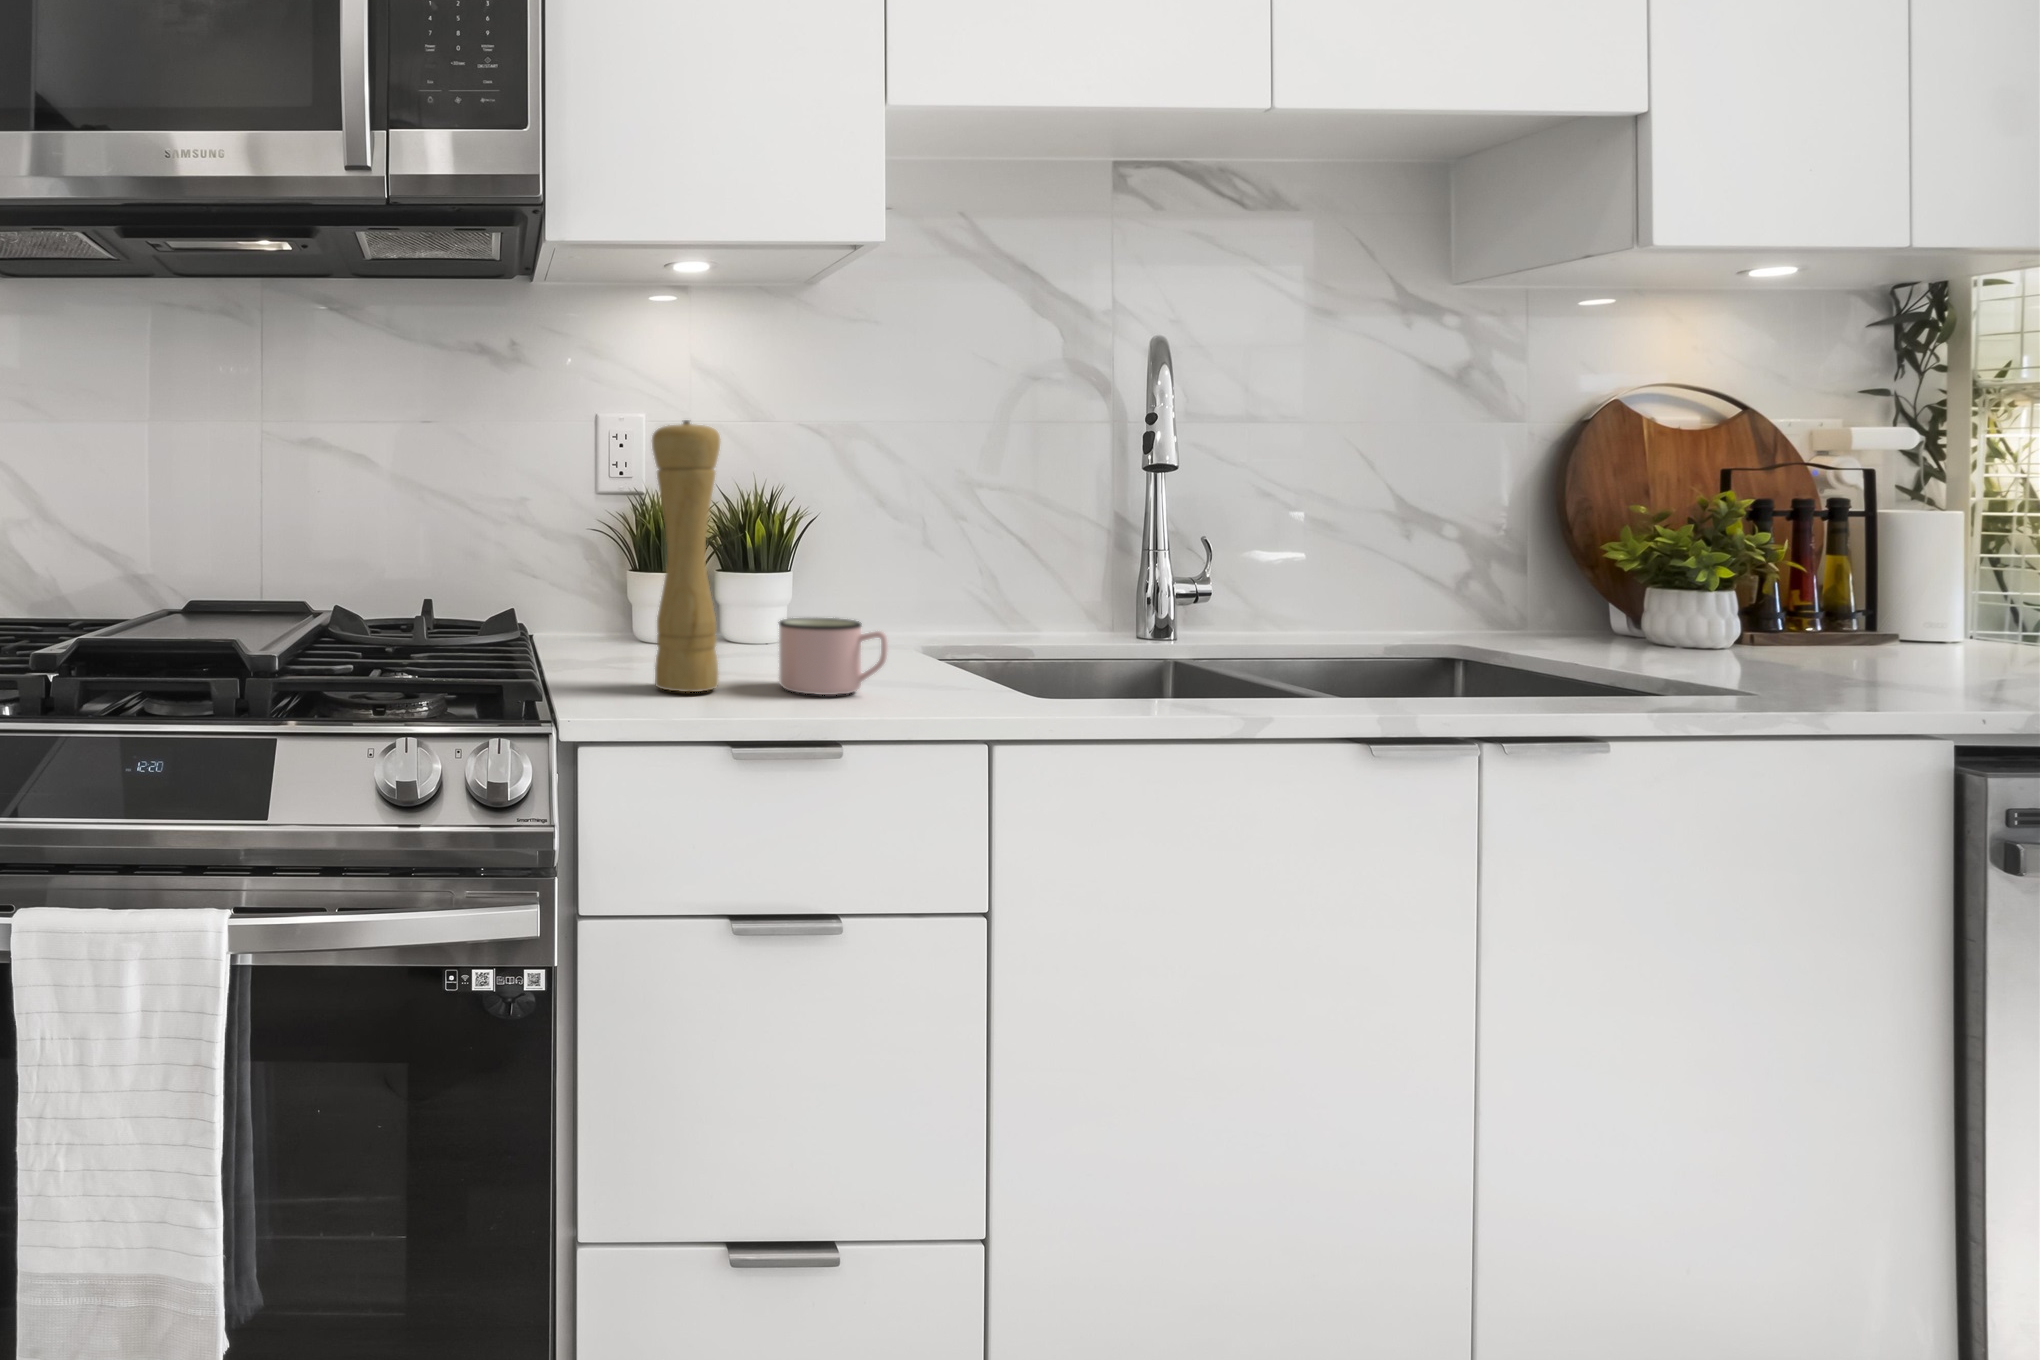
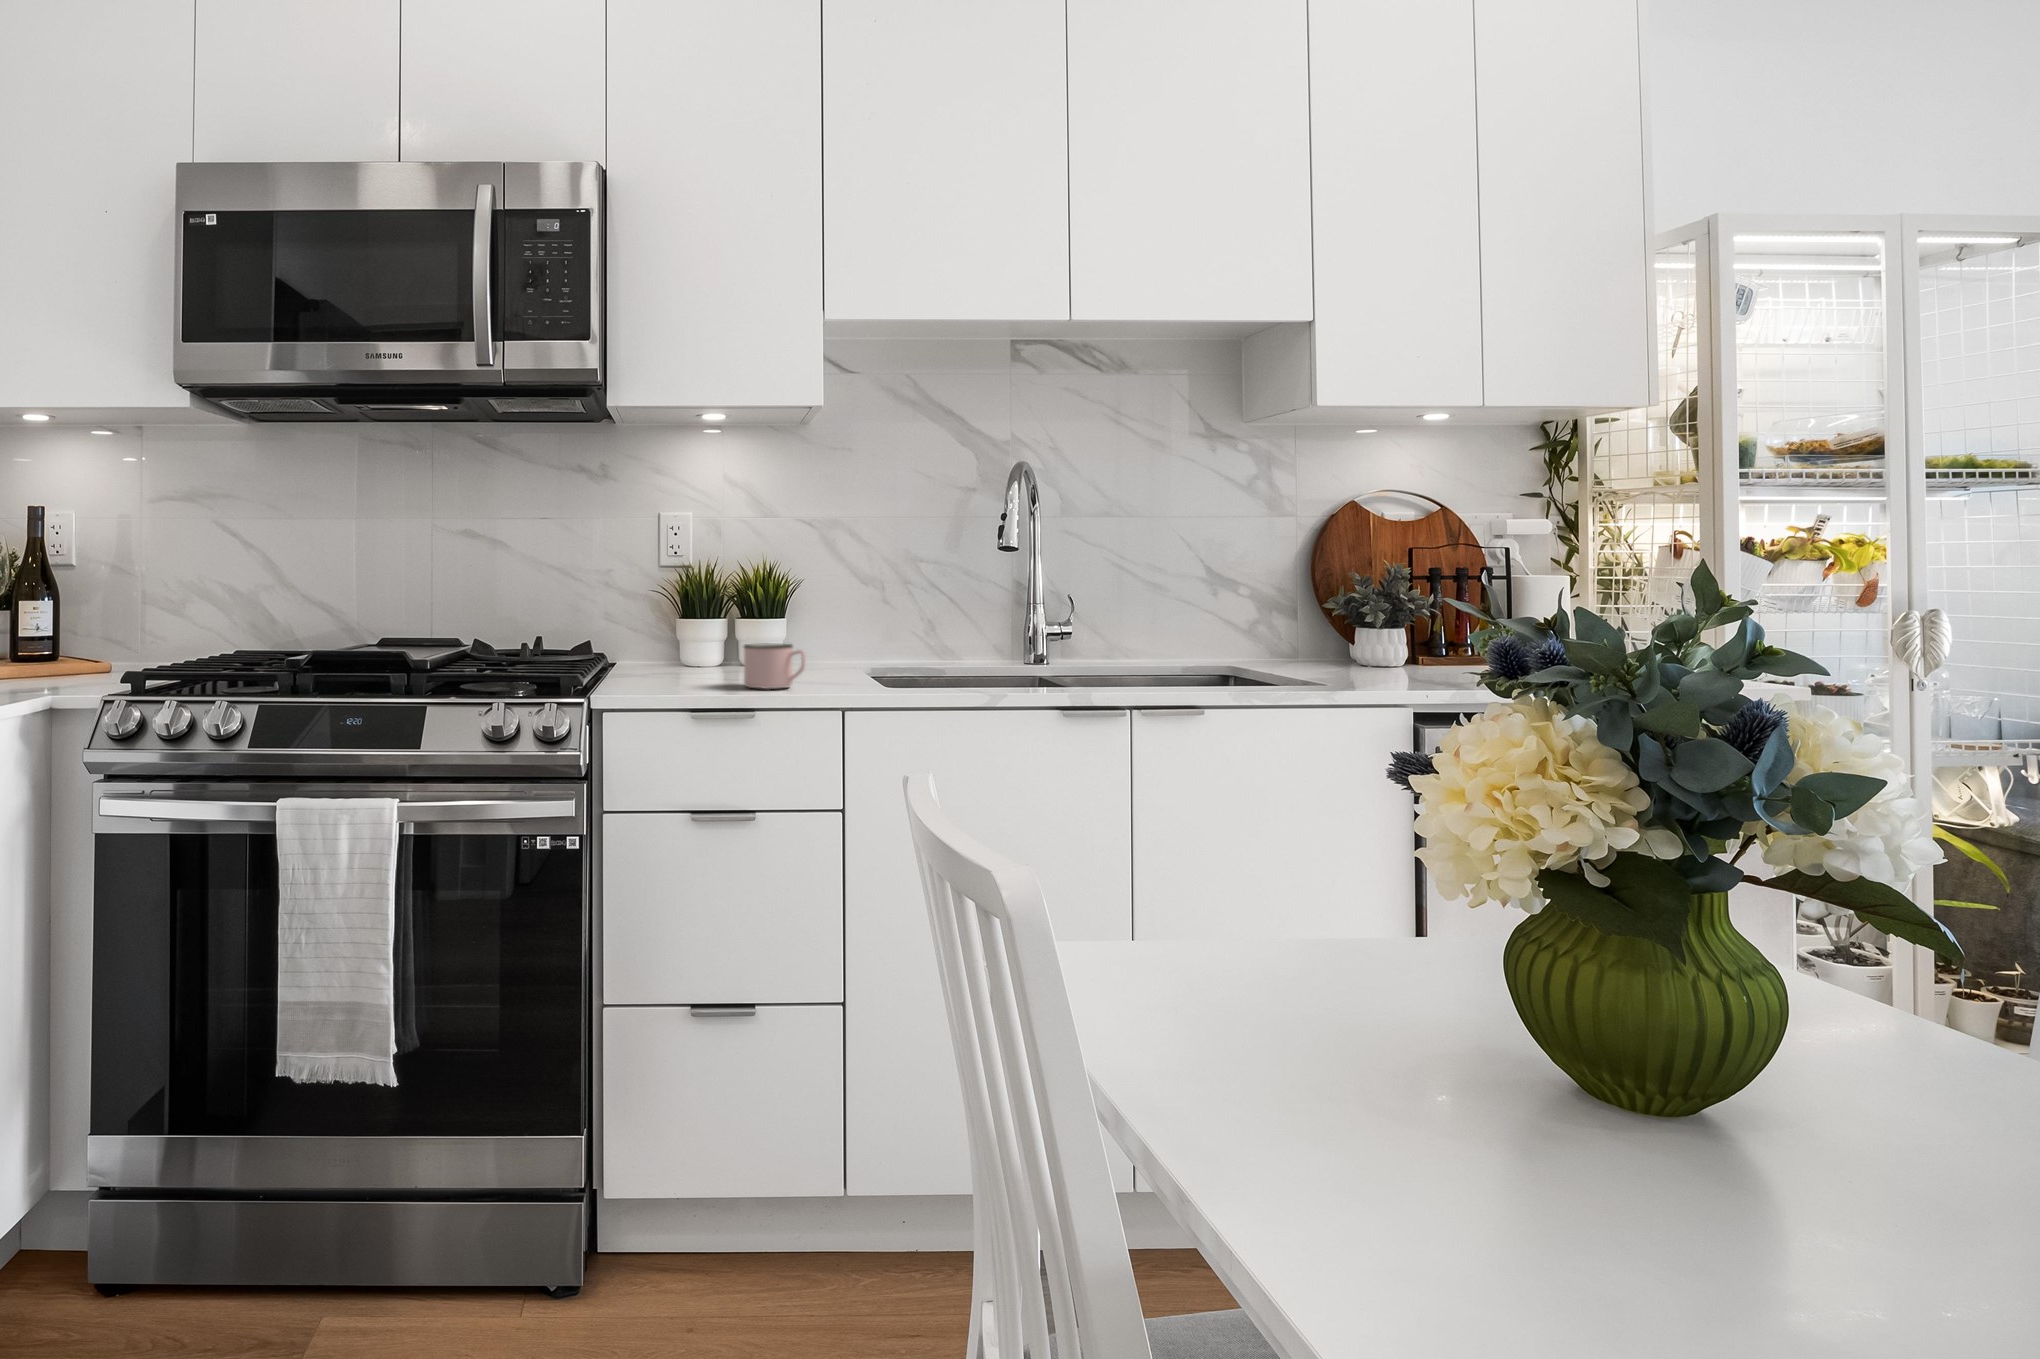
pepper mill: present [652,420,720,692] -> none [664,520,706,687]

